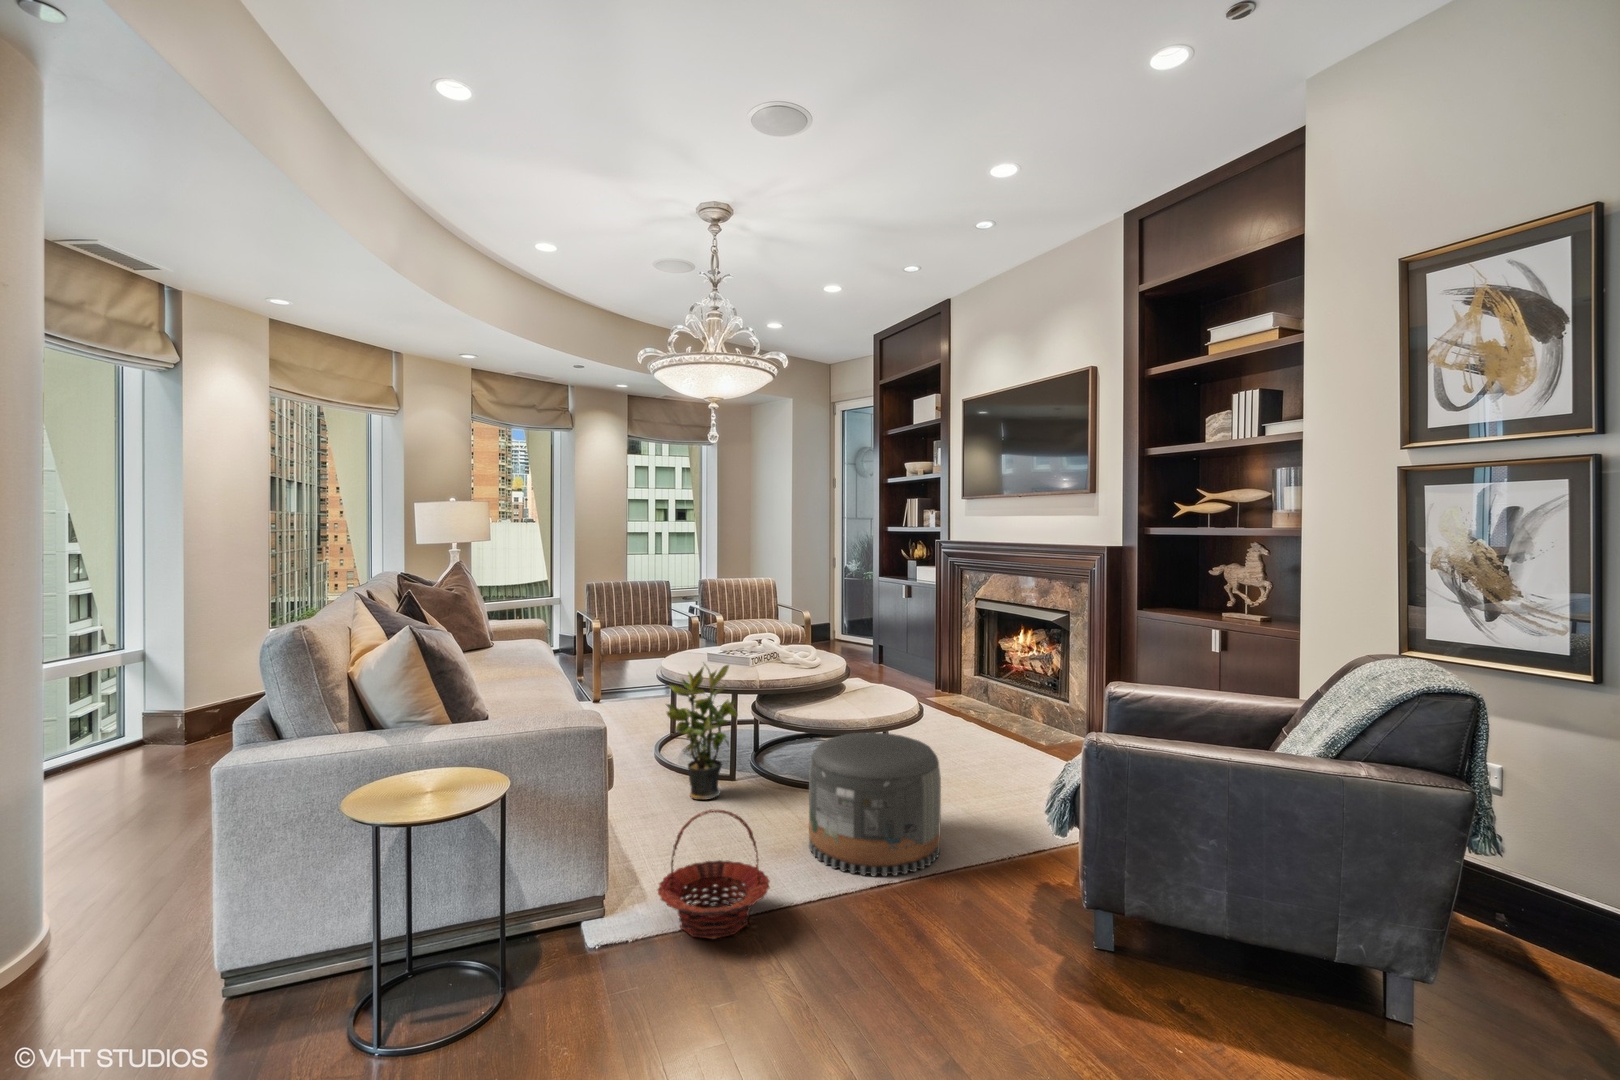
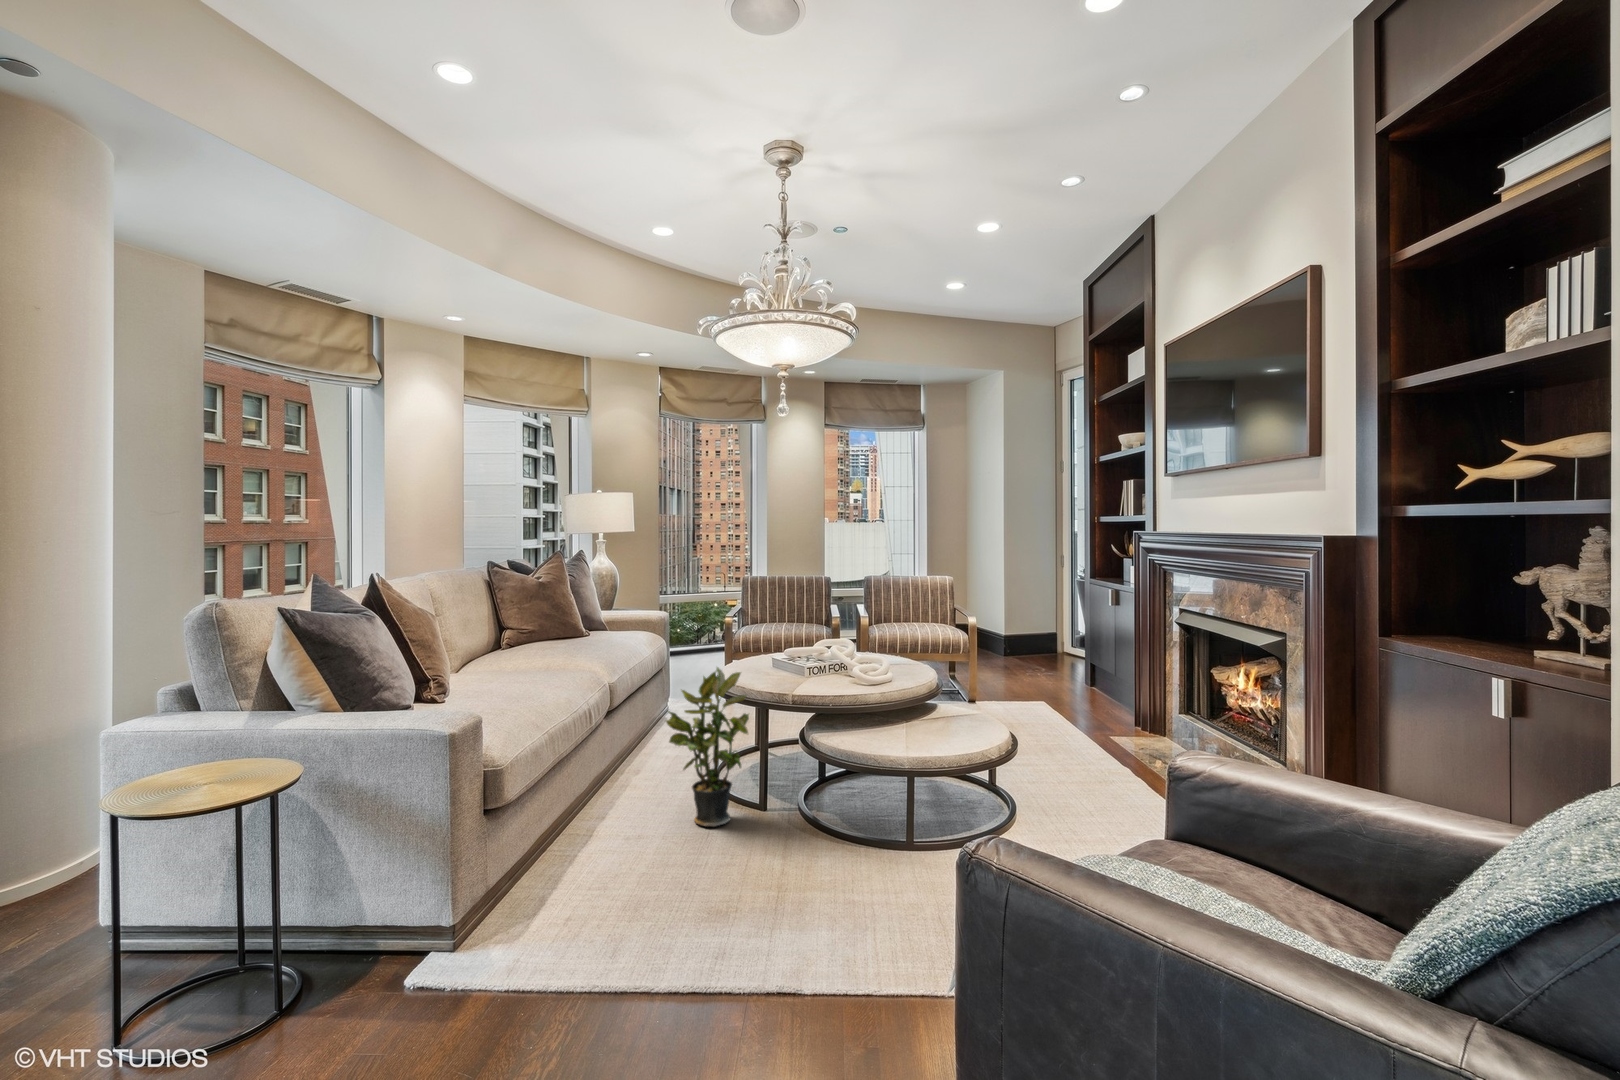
pouf: present [809,732,941,876] -> none [738,776,915,984]
basket: present [657,810,770,939] -> none [462,850,610,1014]

